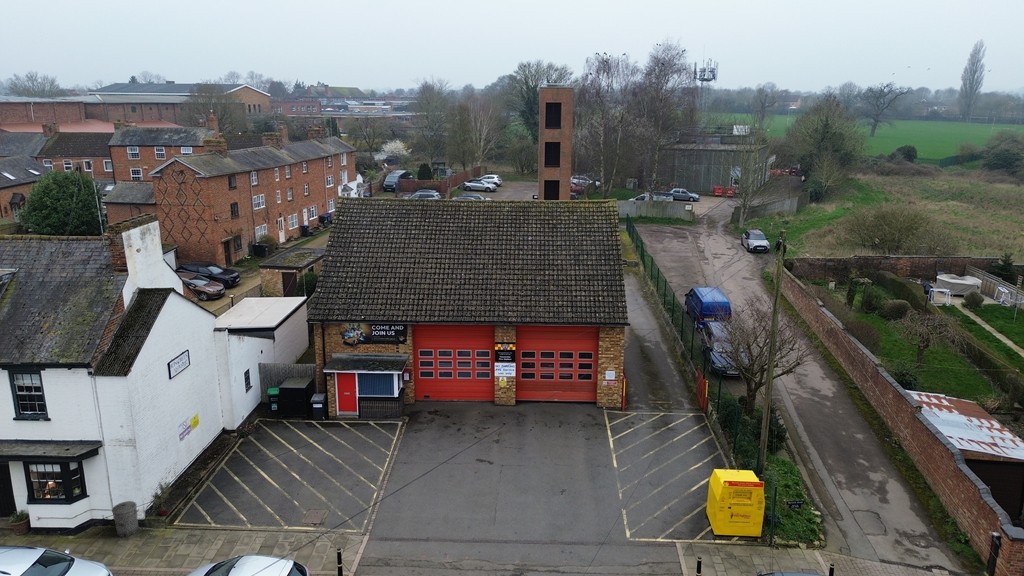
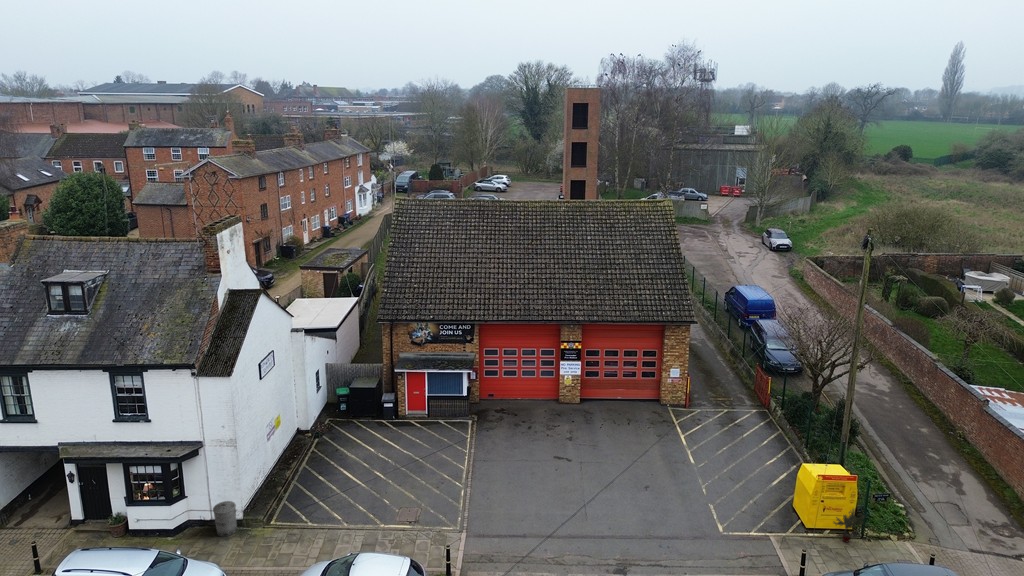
potted tree: present [151,482,172,516] -> present [834,509,864,542]

